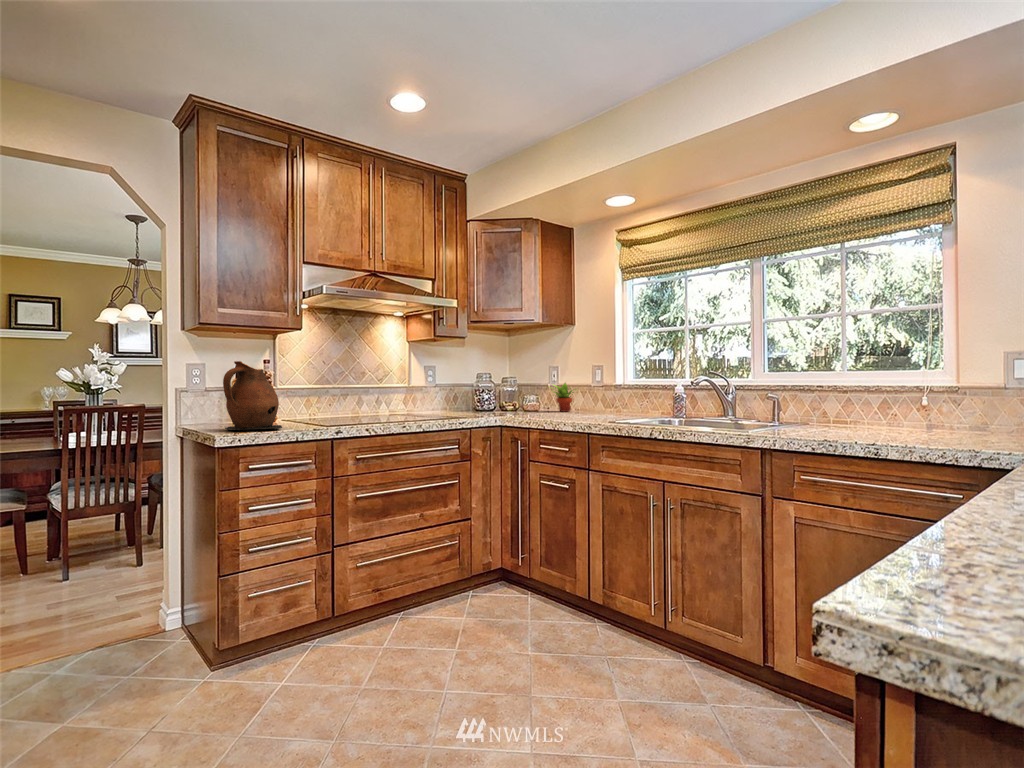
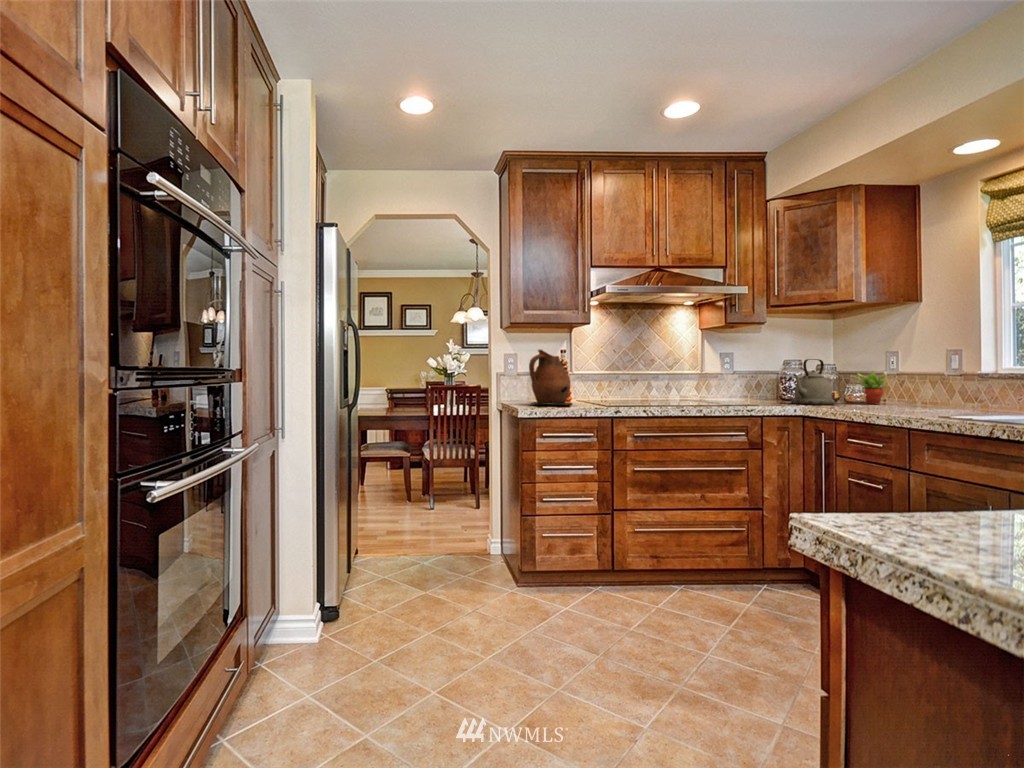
kettle: none [501,372,538,414] -> present [791,359,835,405]

